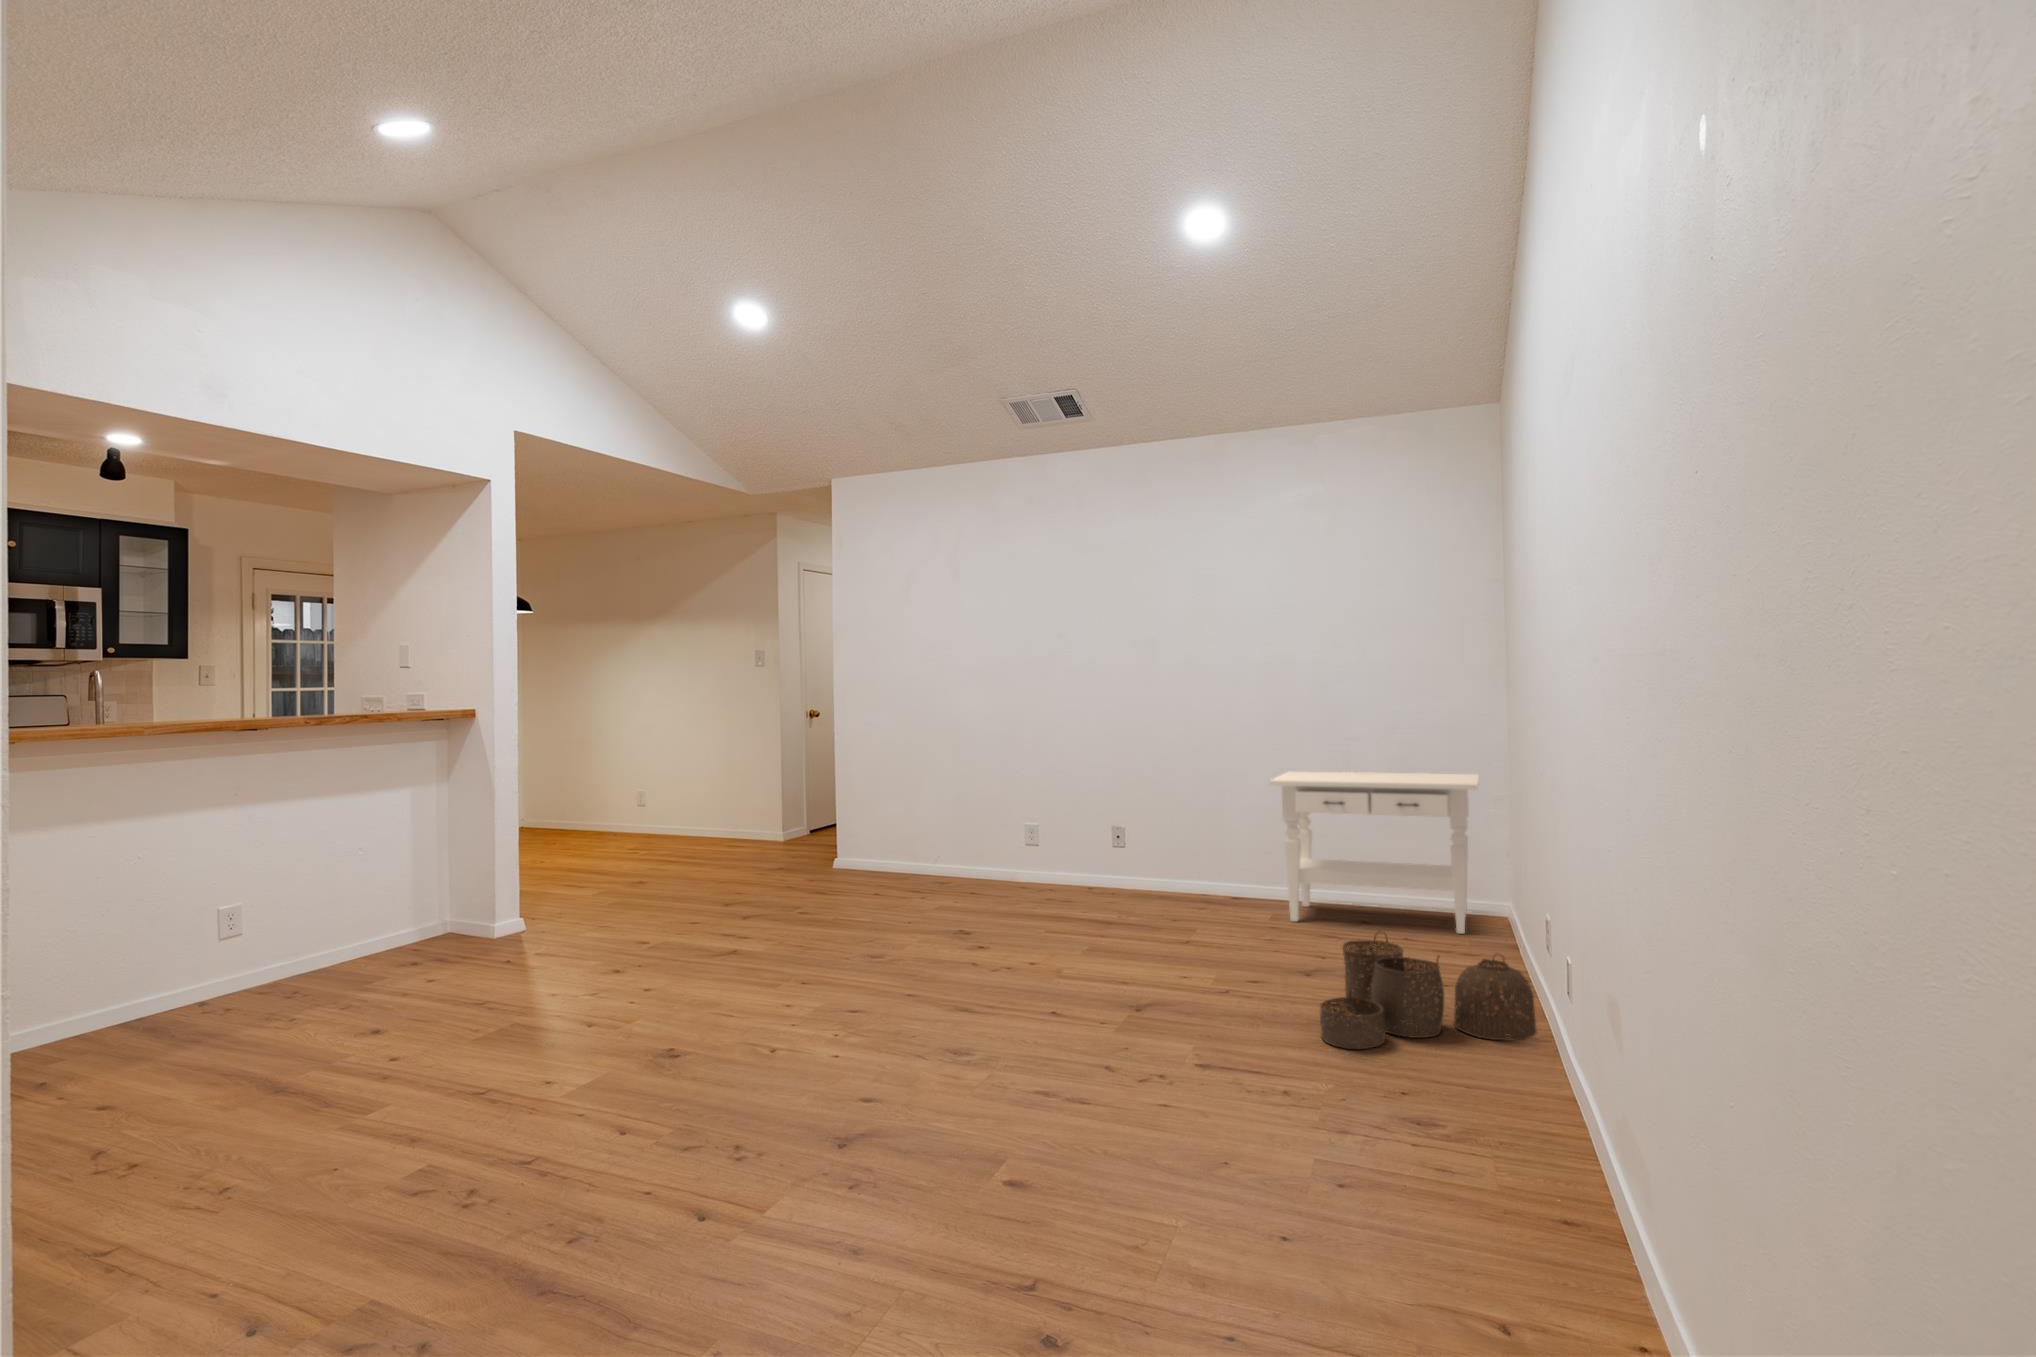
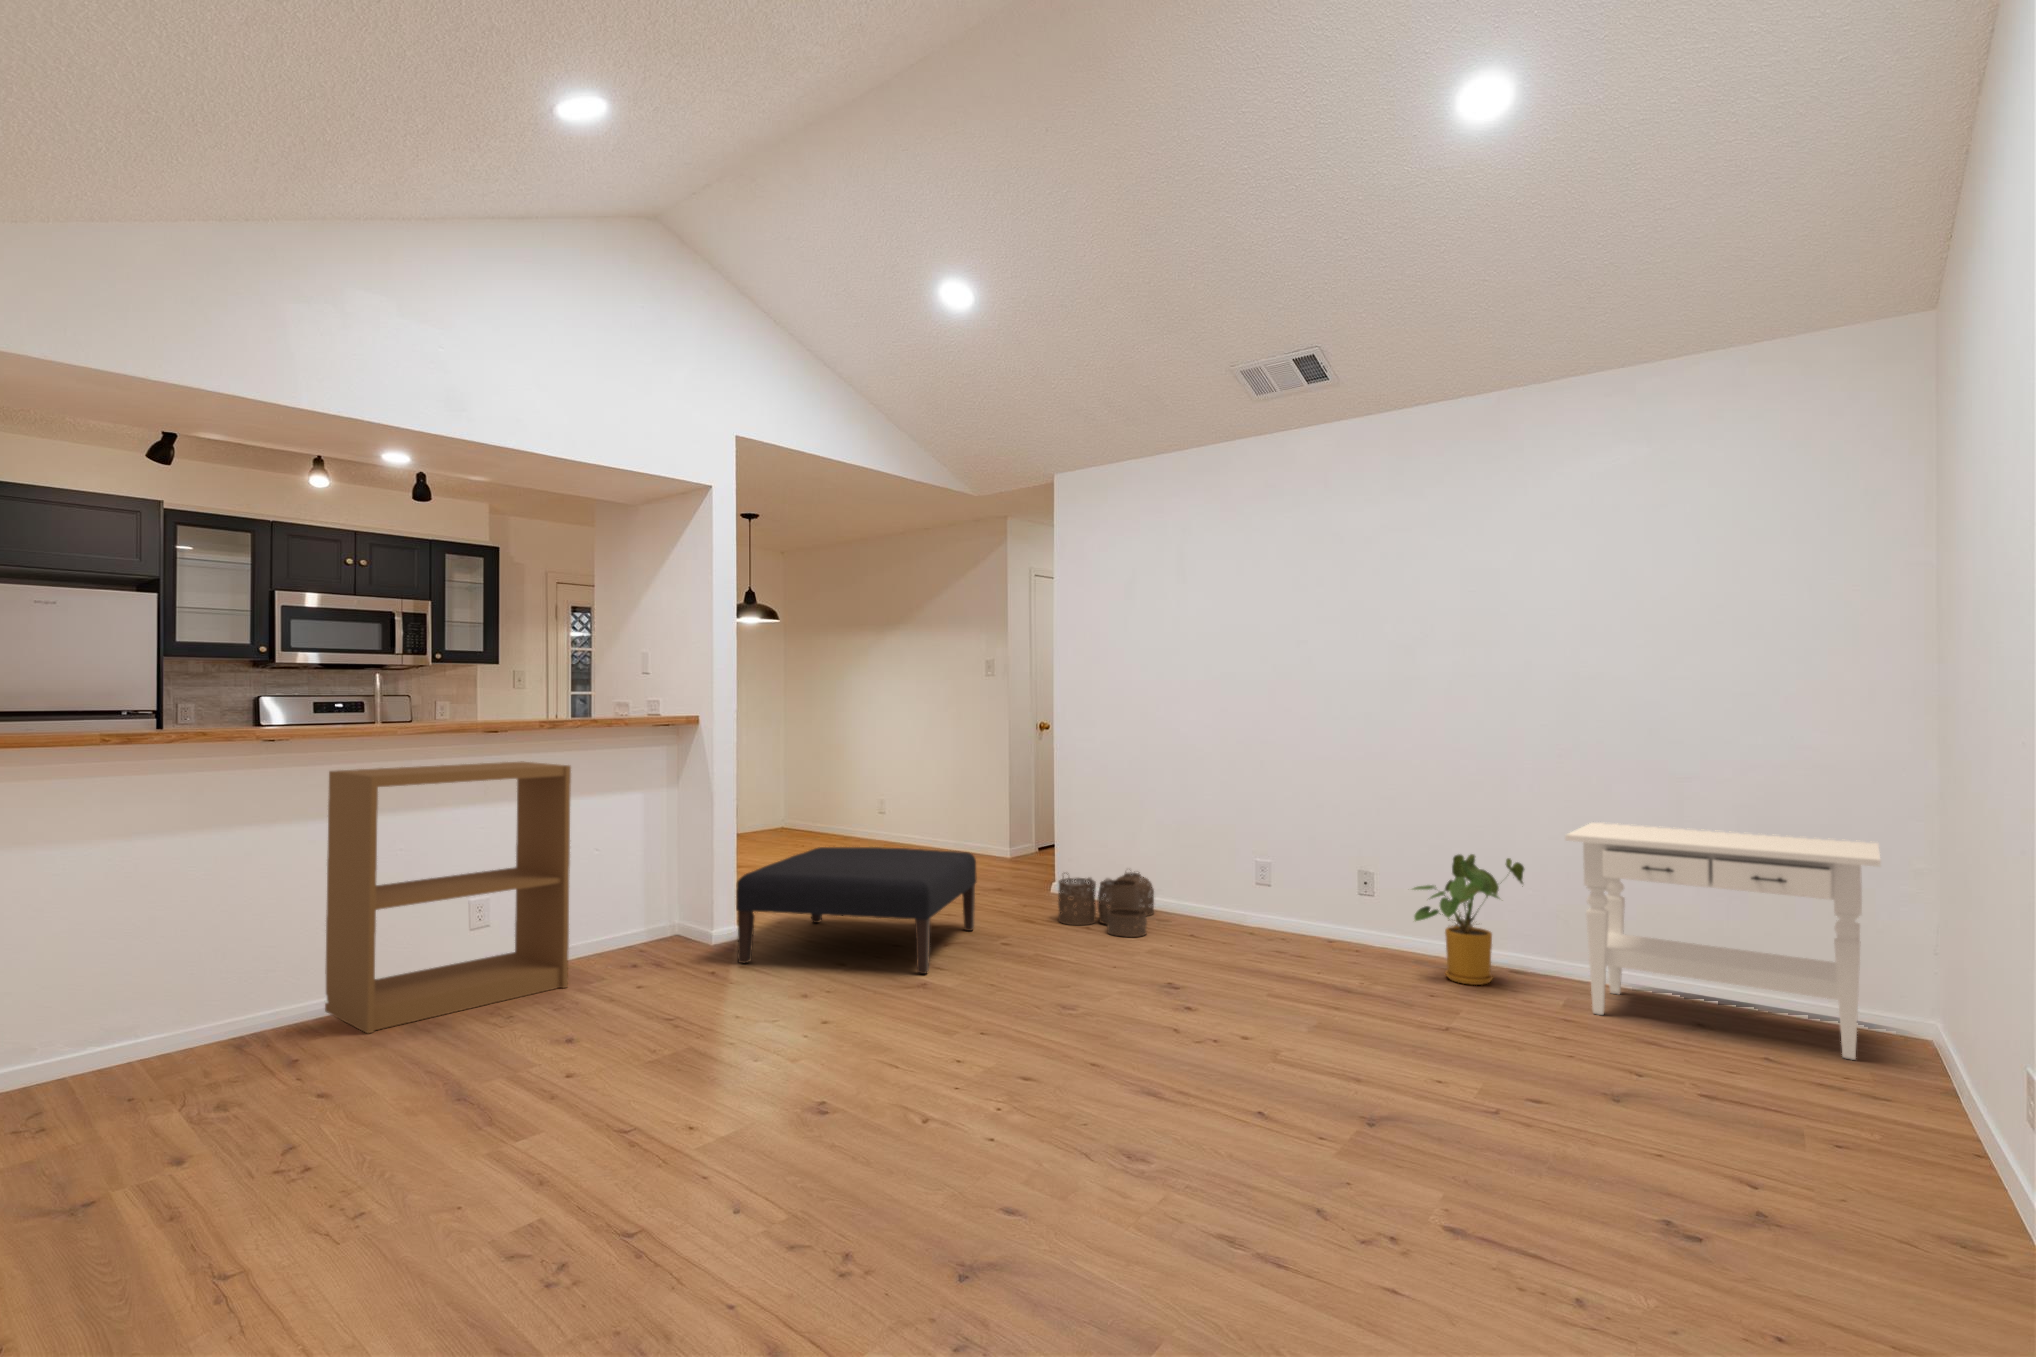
bookshelf: none [68,760,355,1048] -> present [325,761,571,1033]
house plant: none [1150,804,1239,910] -> present [1413,854,1524,985]
ottoman: none [532,831,767,950] -> present [736,847,976,974]
woven basket: present [1320,932,1537,1050] -> present [1058,872,1154,937]

